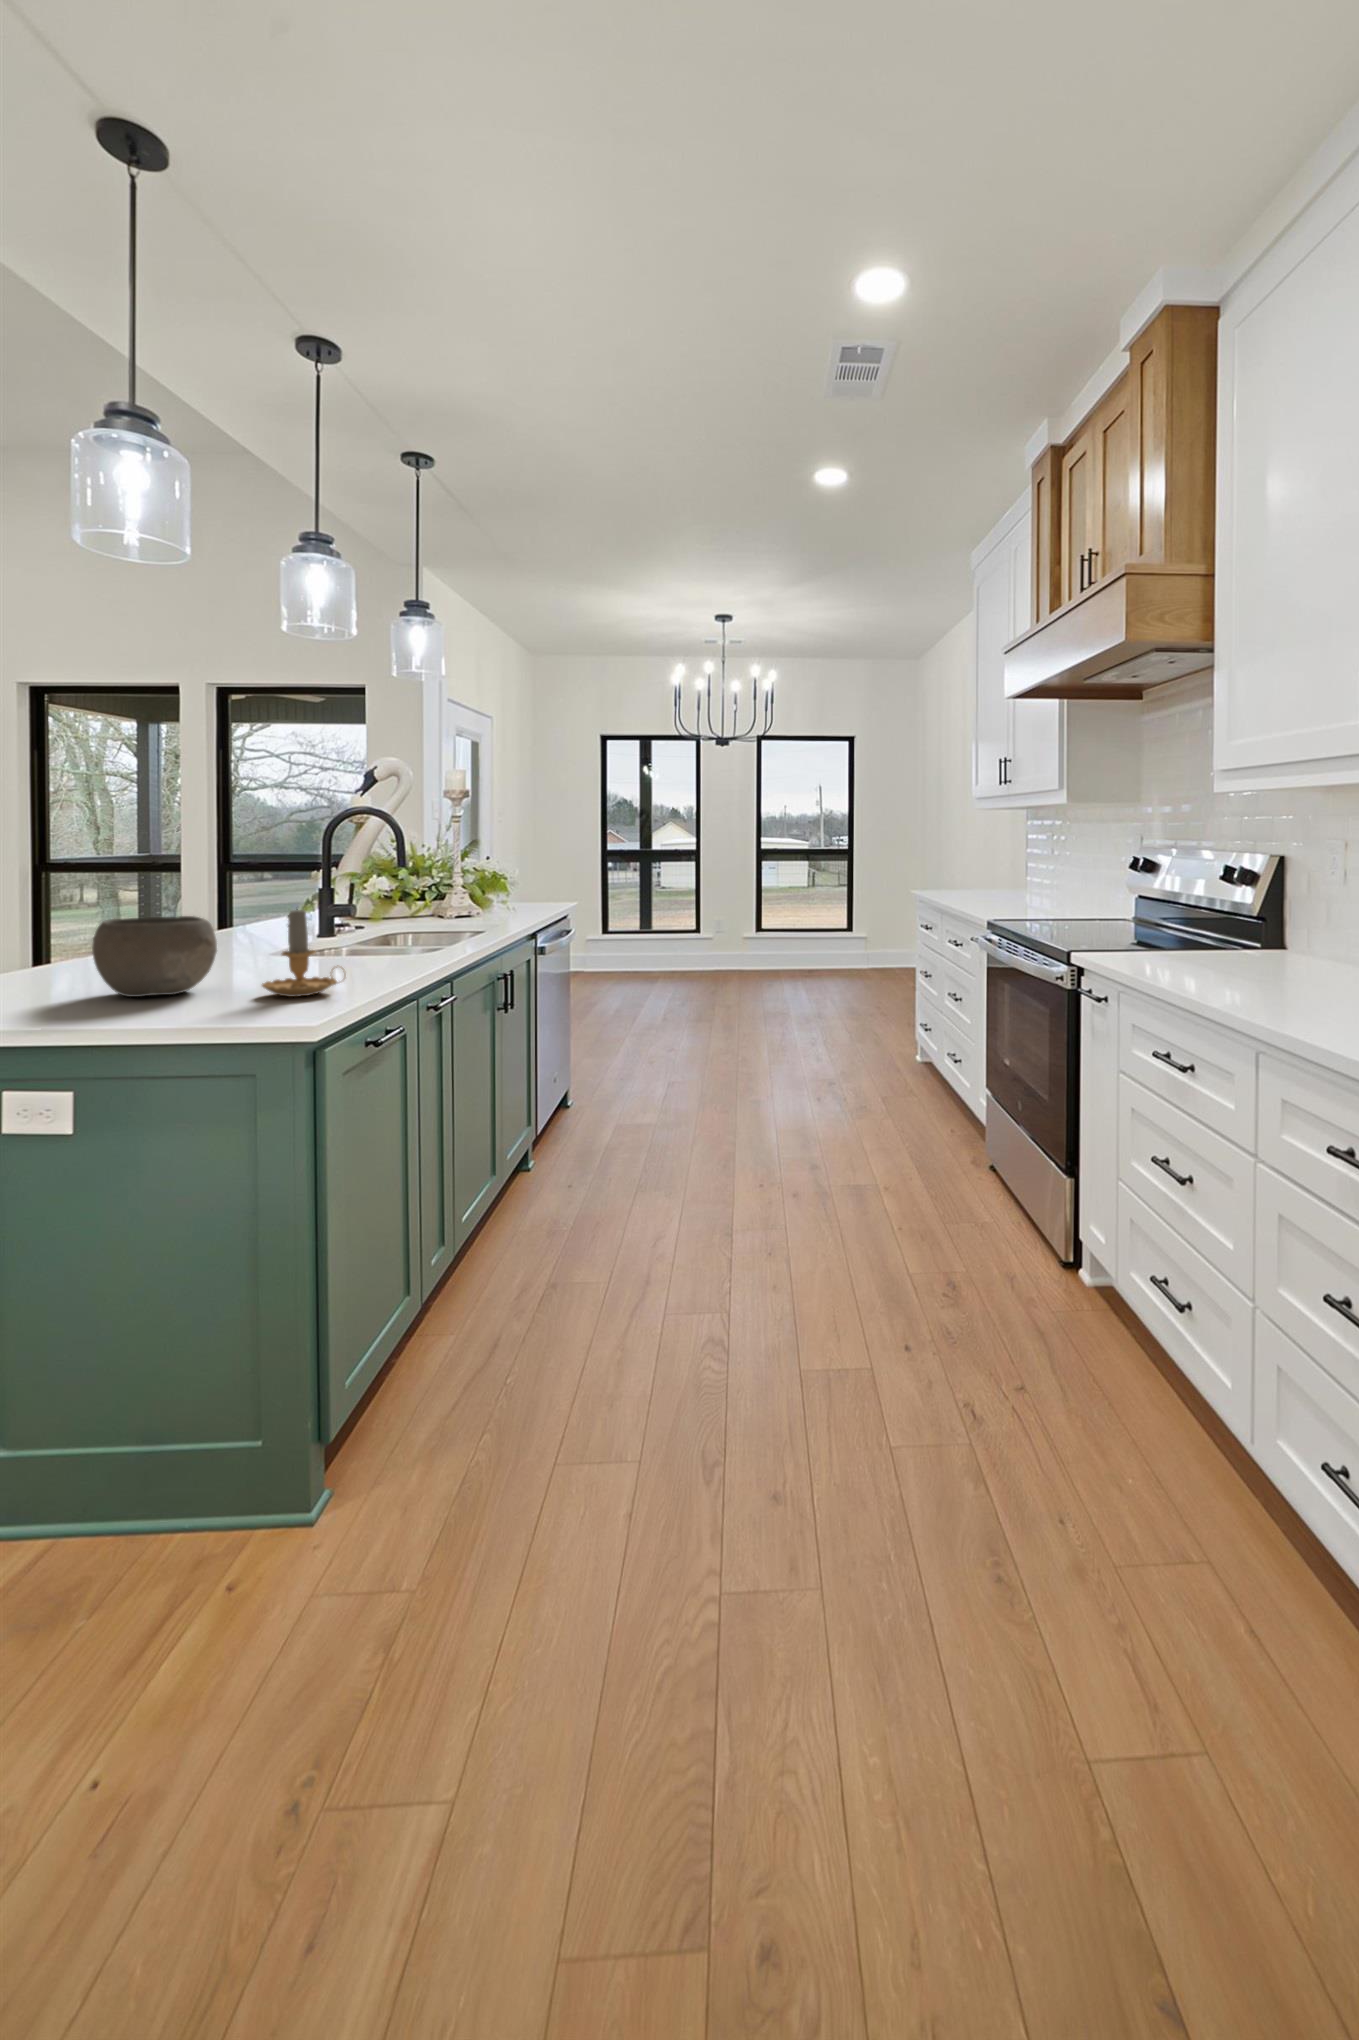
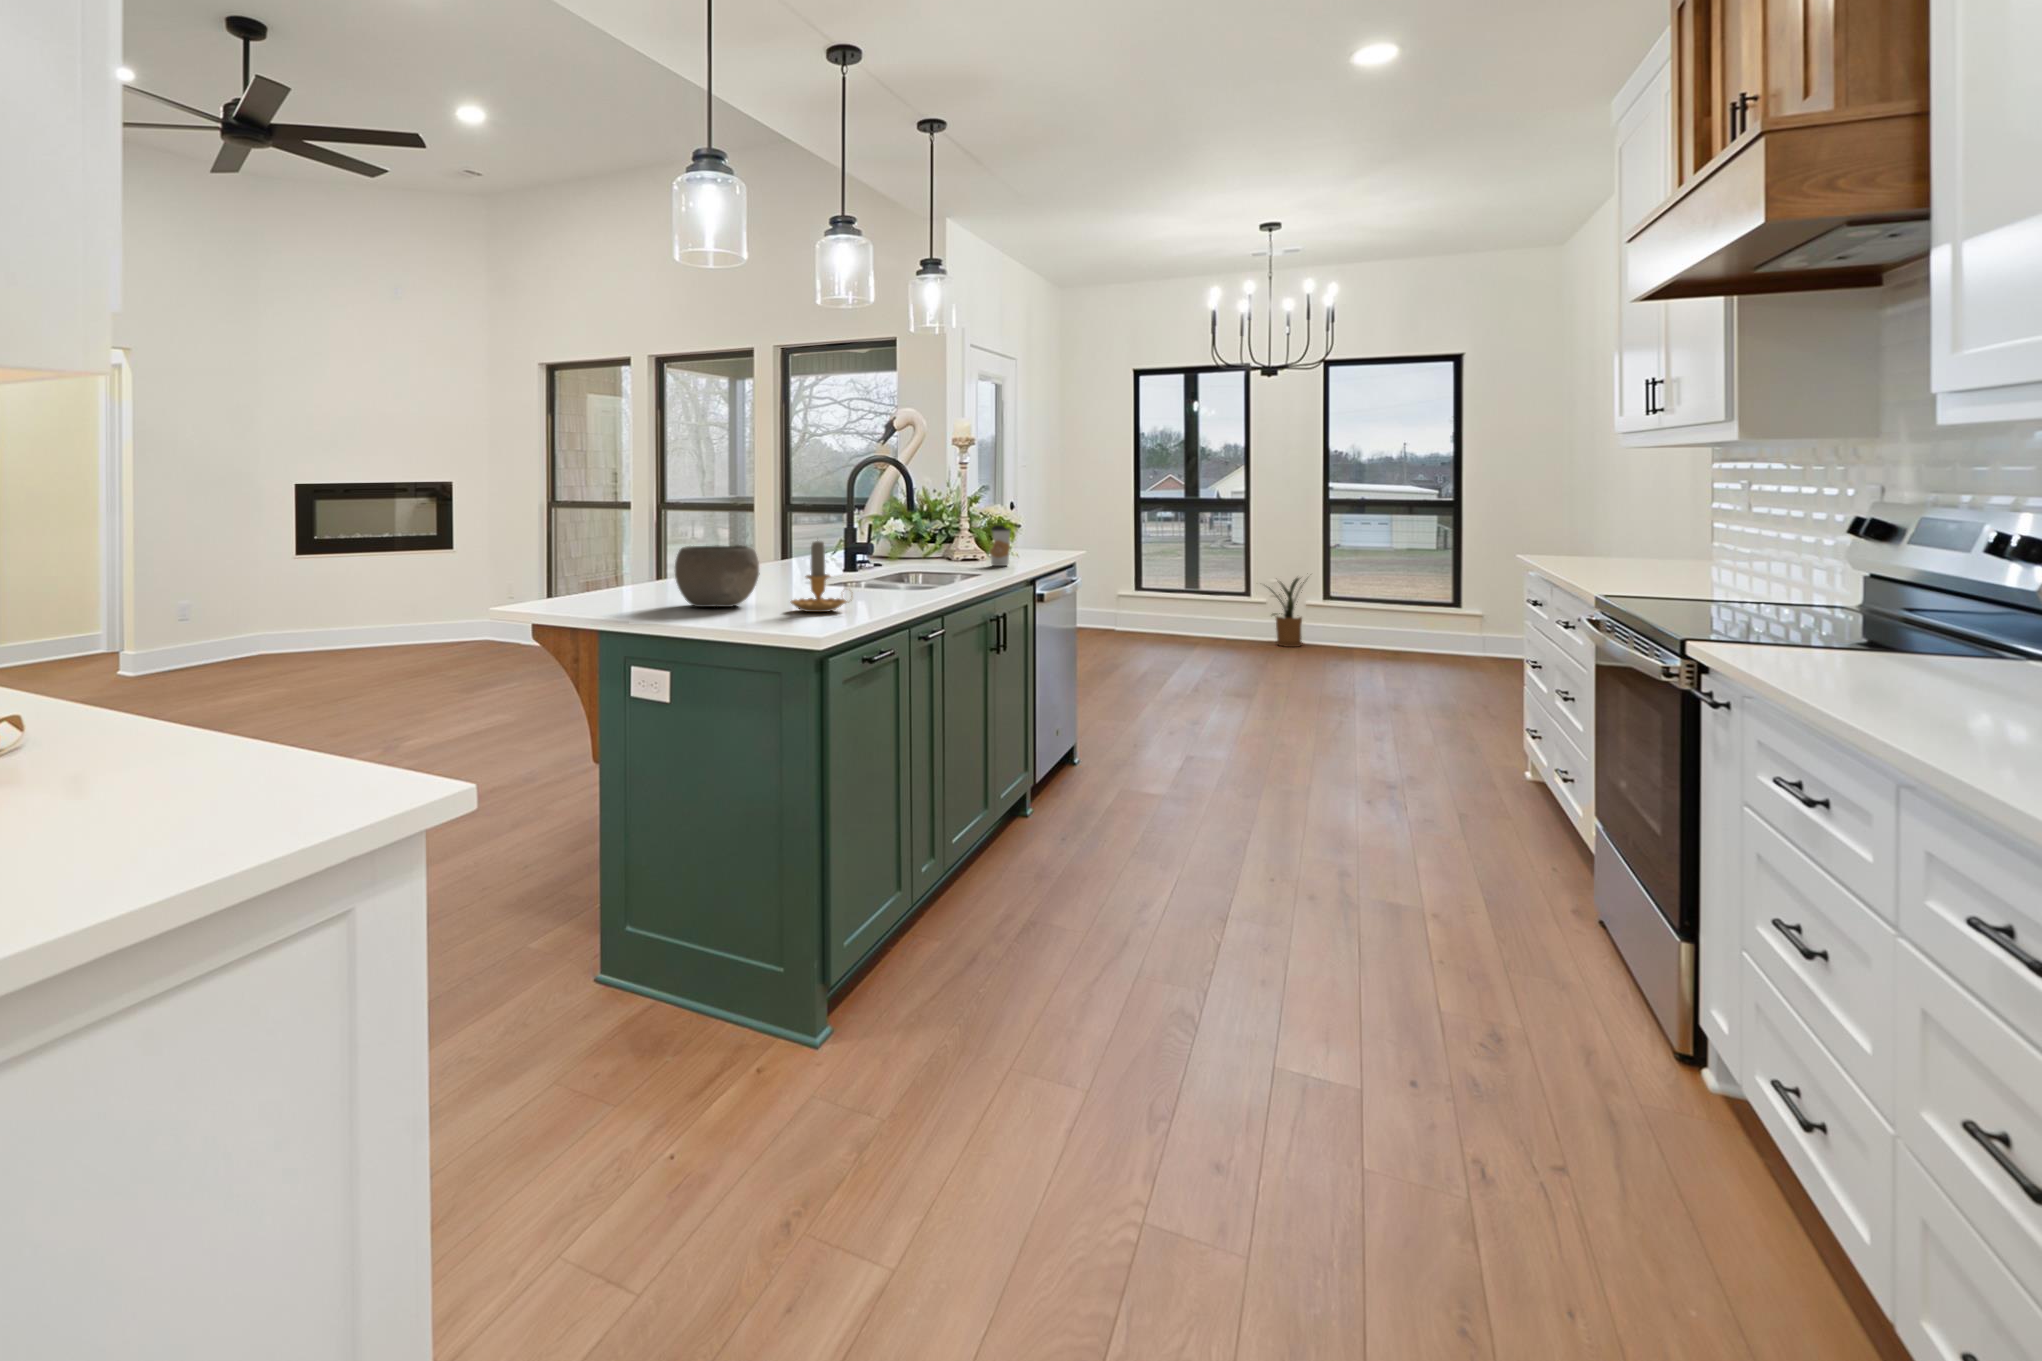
coffee cup: none [483,880,508,924] -> present [990,525,1010,566]
house plant: none [699,914,754,978] -> present [1269,578,1304,647]

